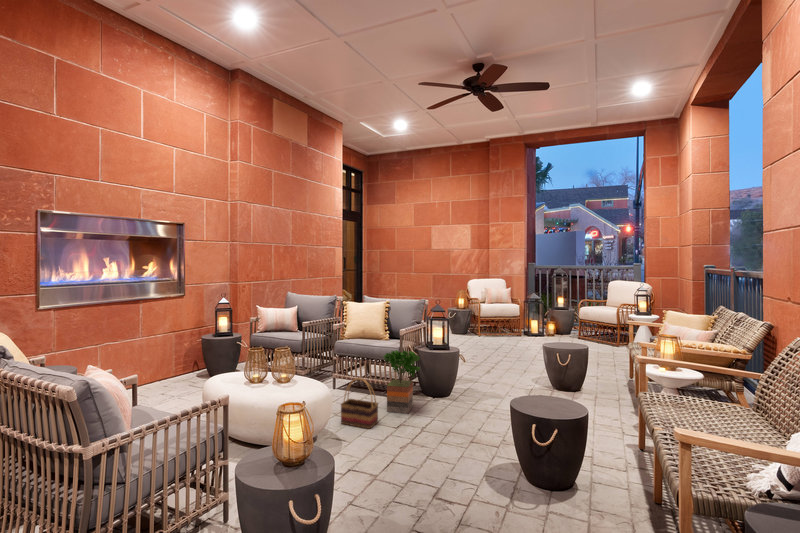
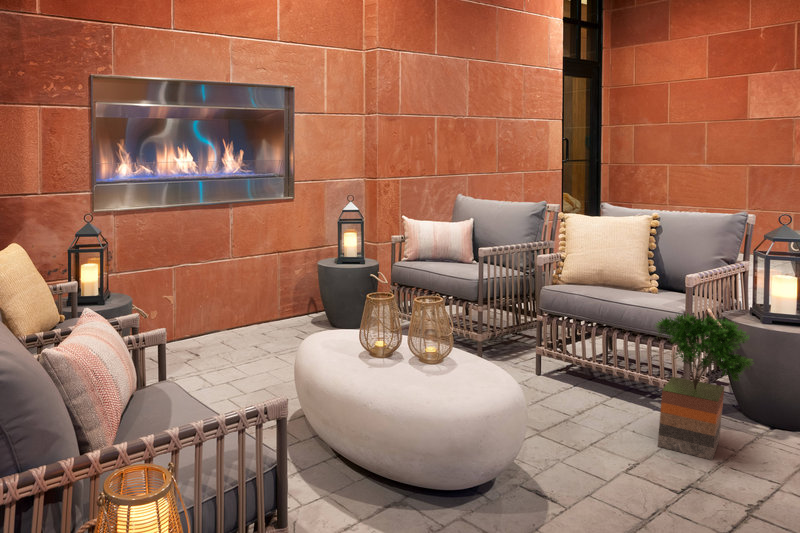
basket: present [341,378,378,429] -> none [554,367,645,486]

